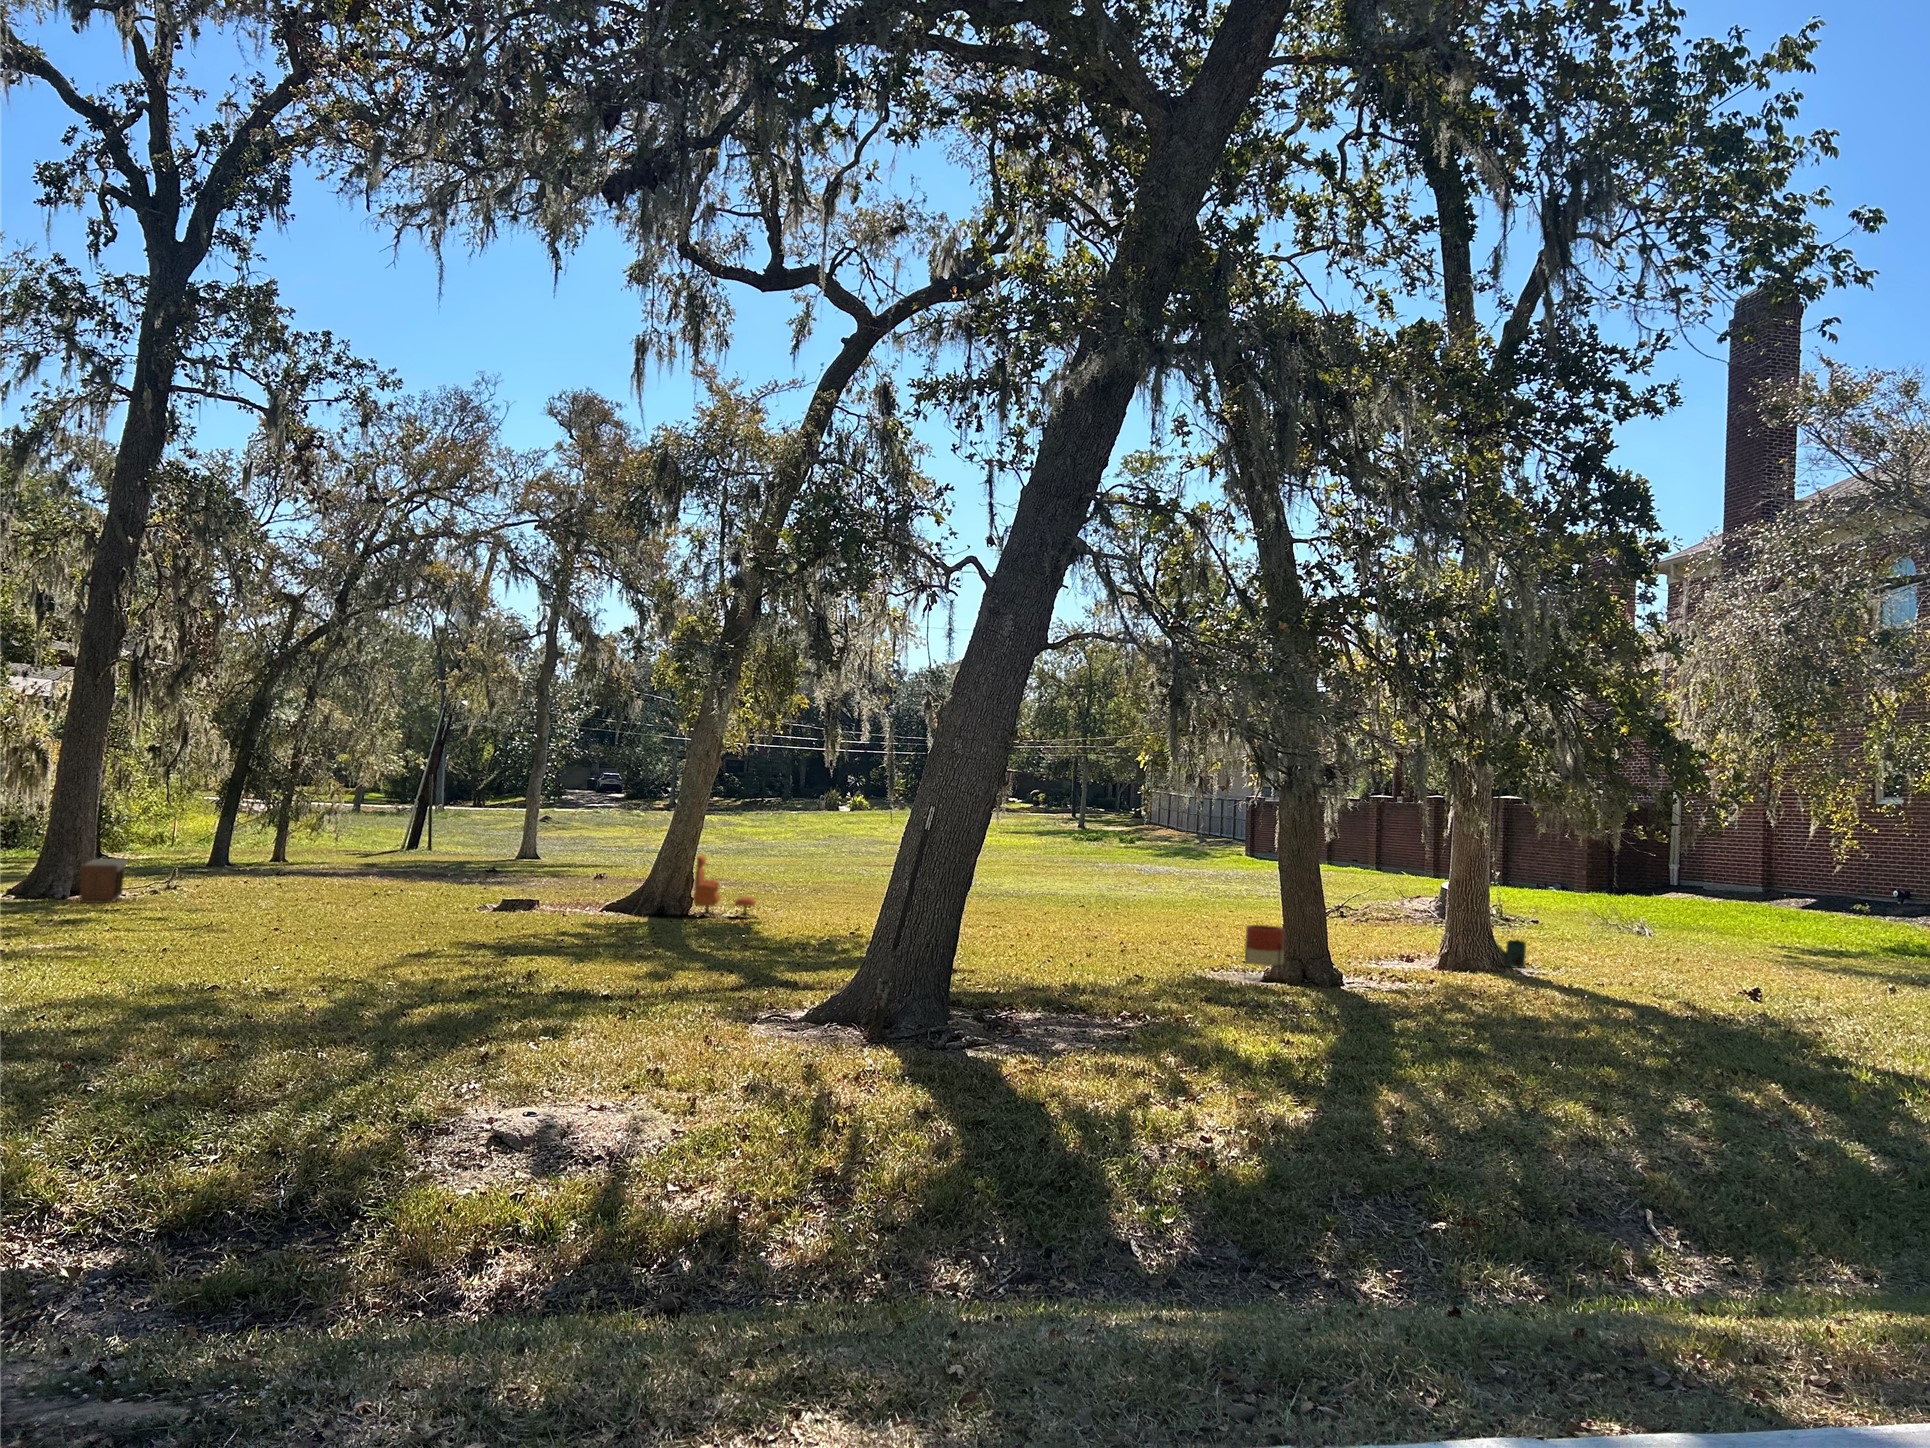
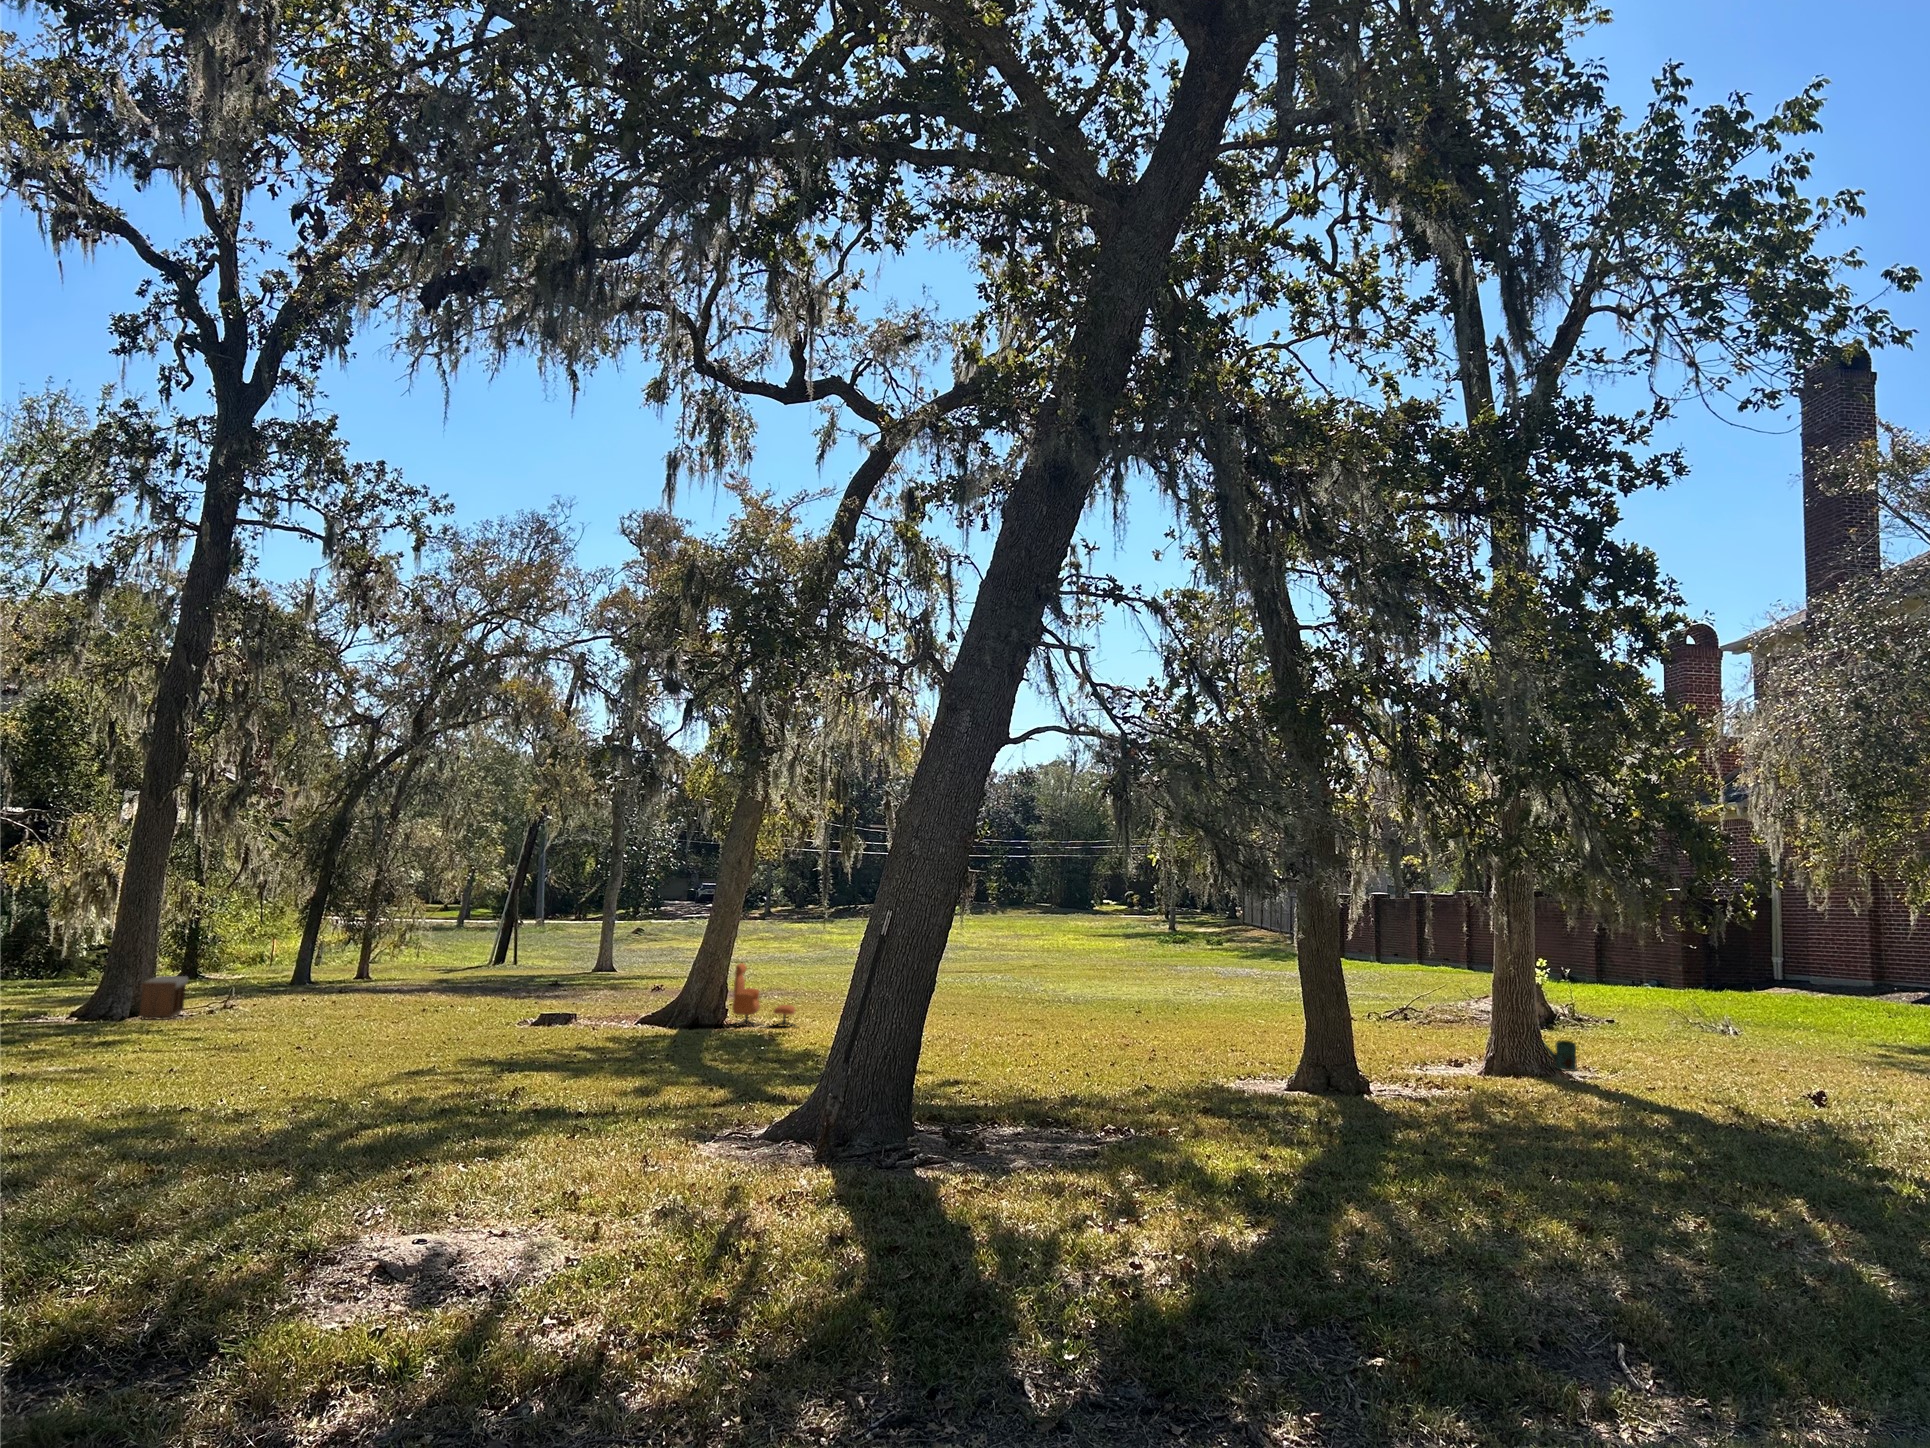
planter: present [1245,925,1285,967] -> none [1264,1028,1305,1089]

